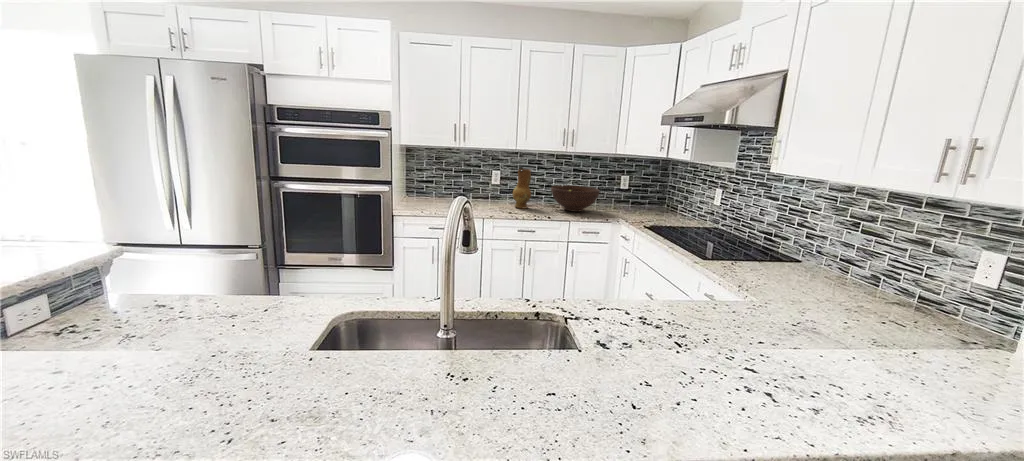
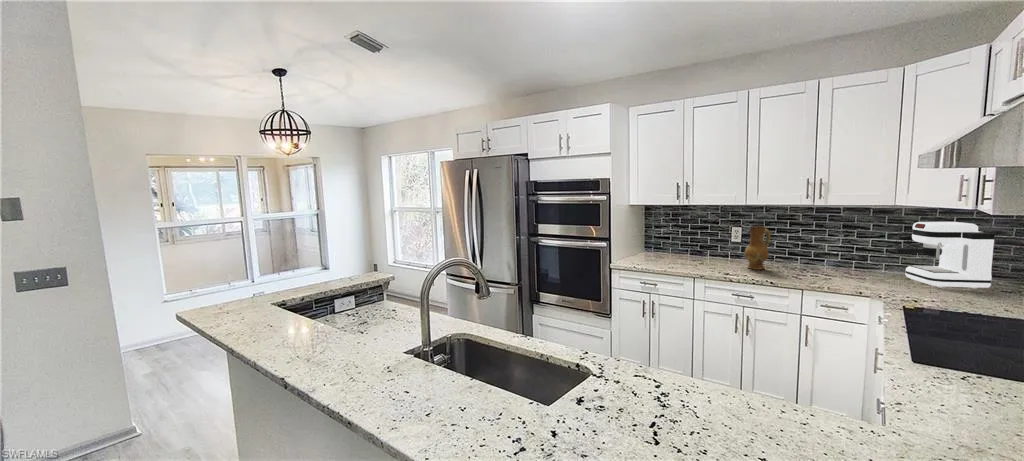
coffee maker: none [610,167,660,213] -> present [895,222,995,289]
fruit bowl: present [551,185,600,212] -> none [795,245,870,278]

